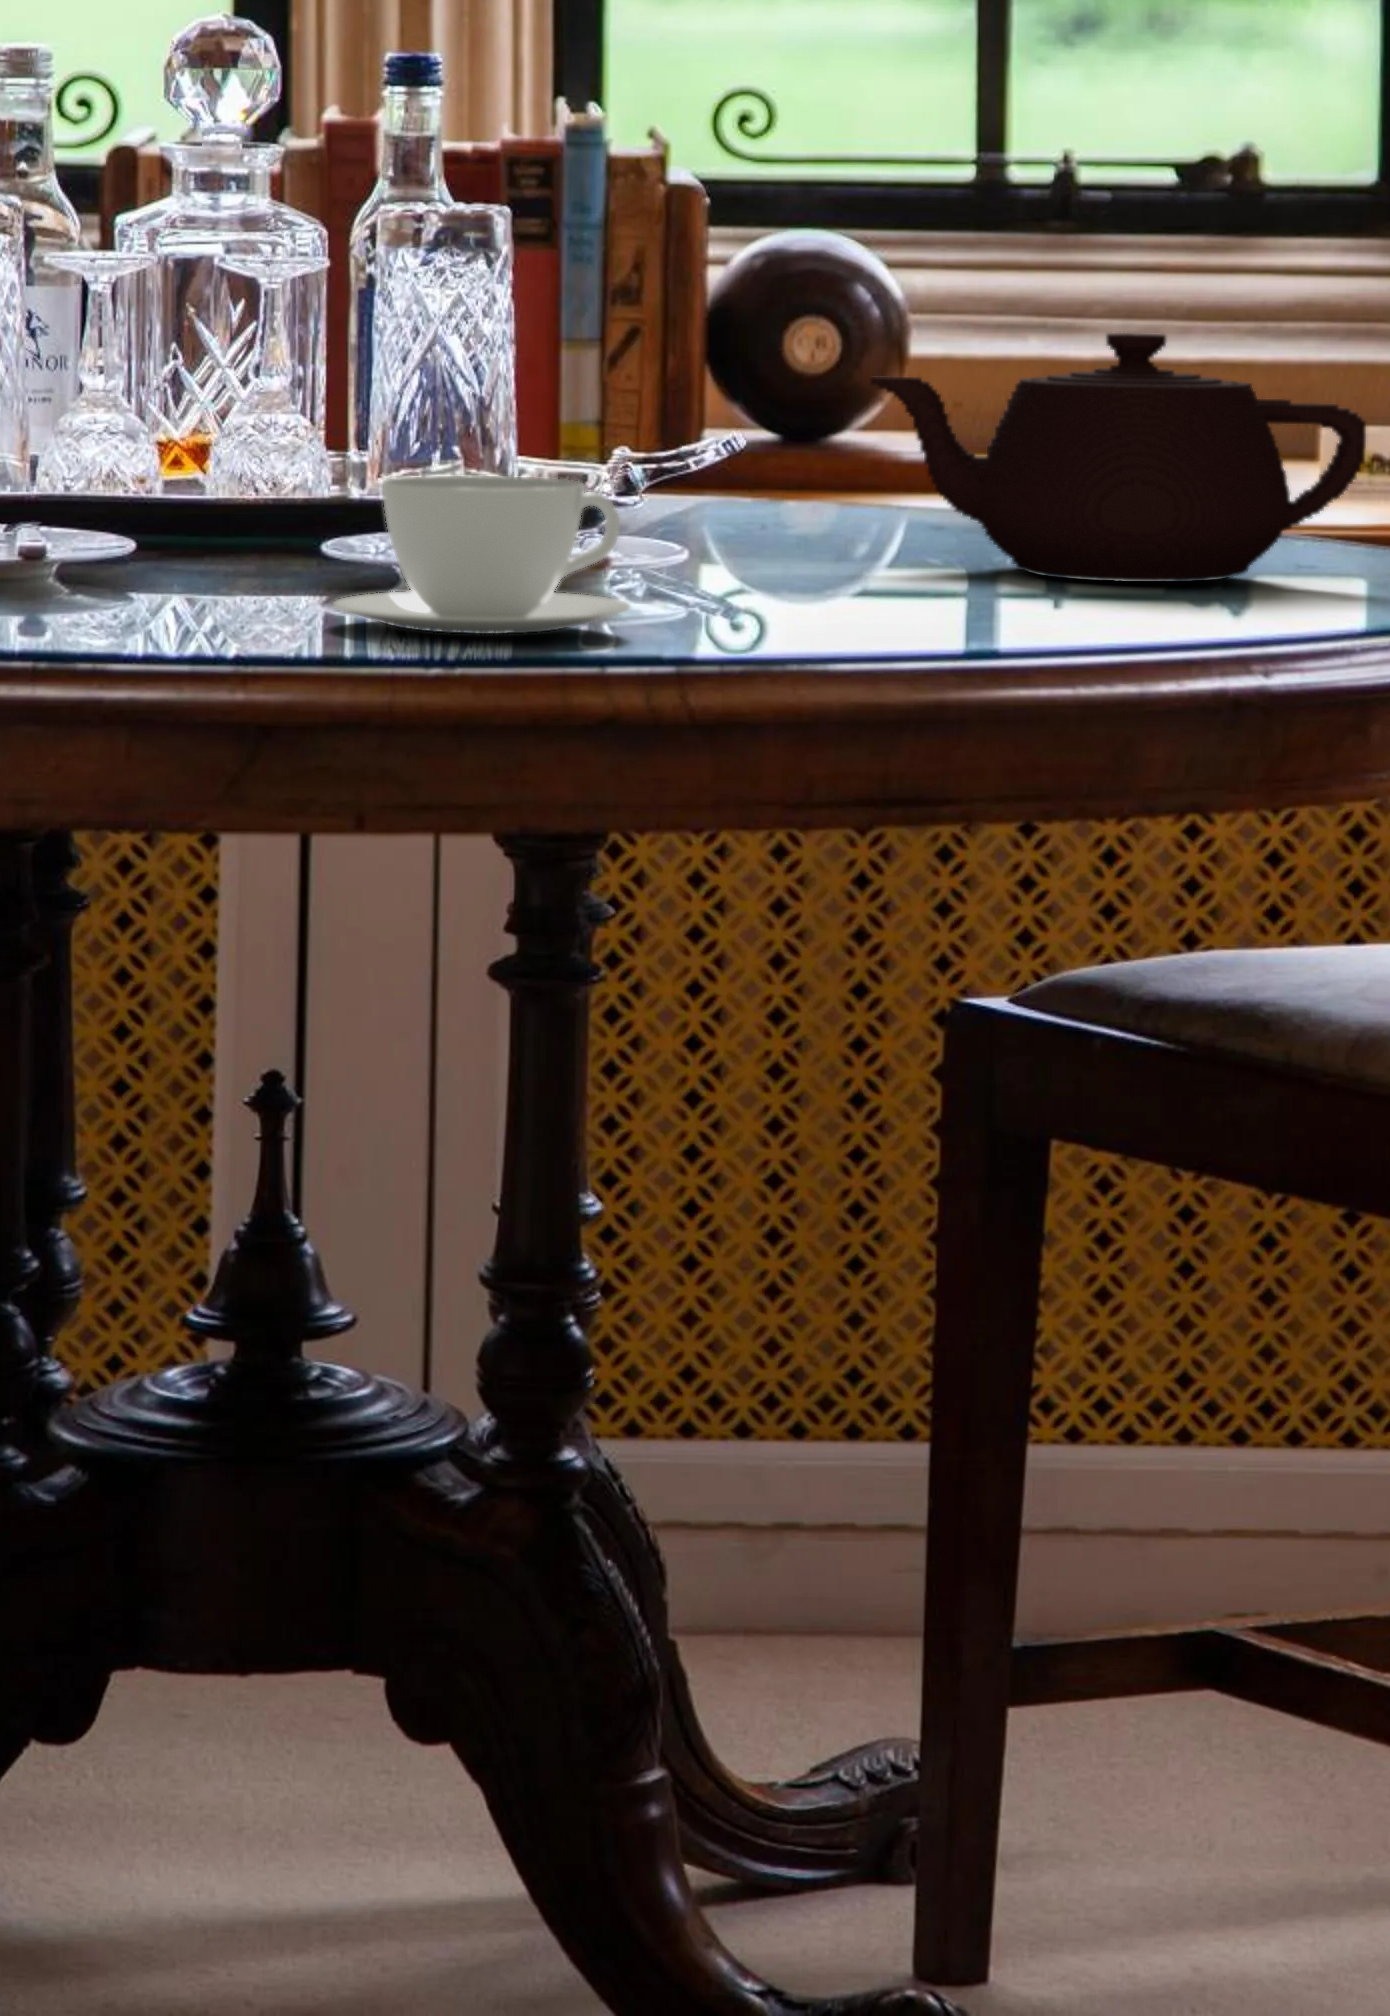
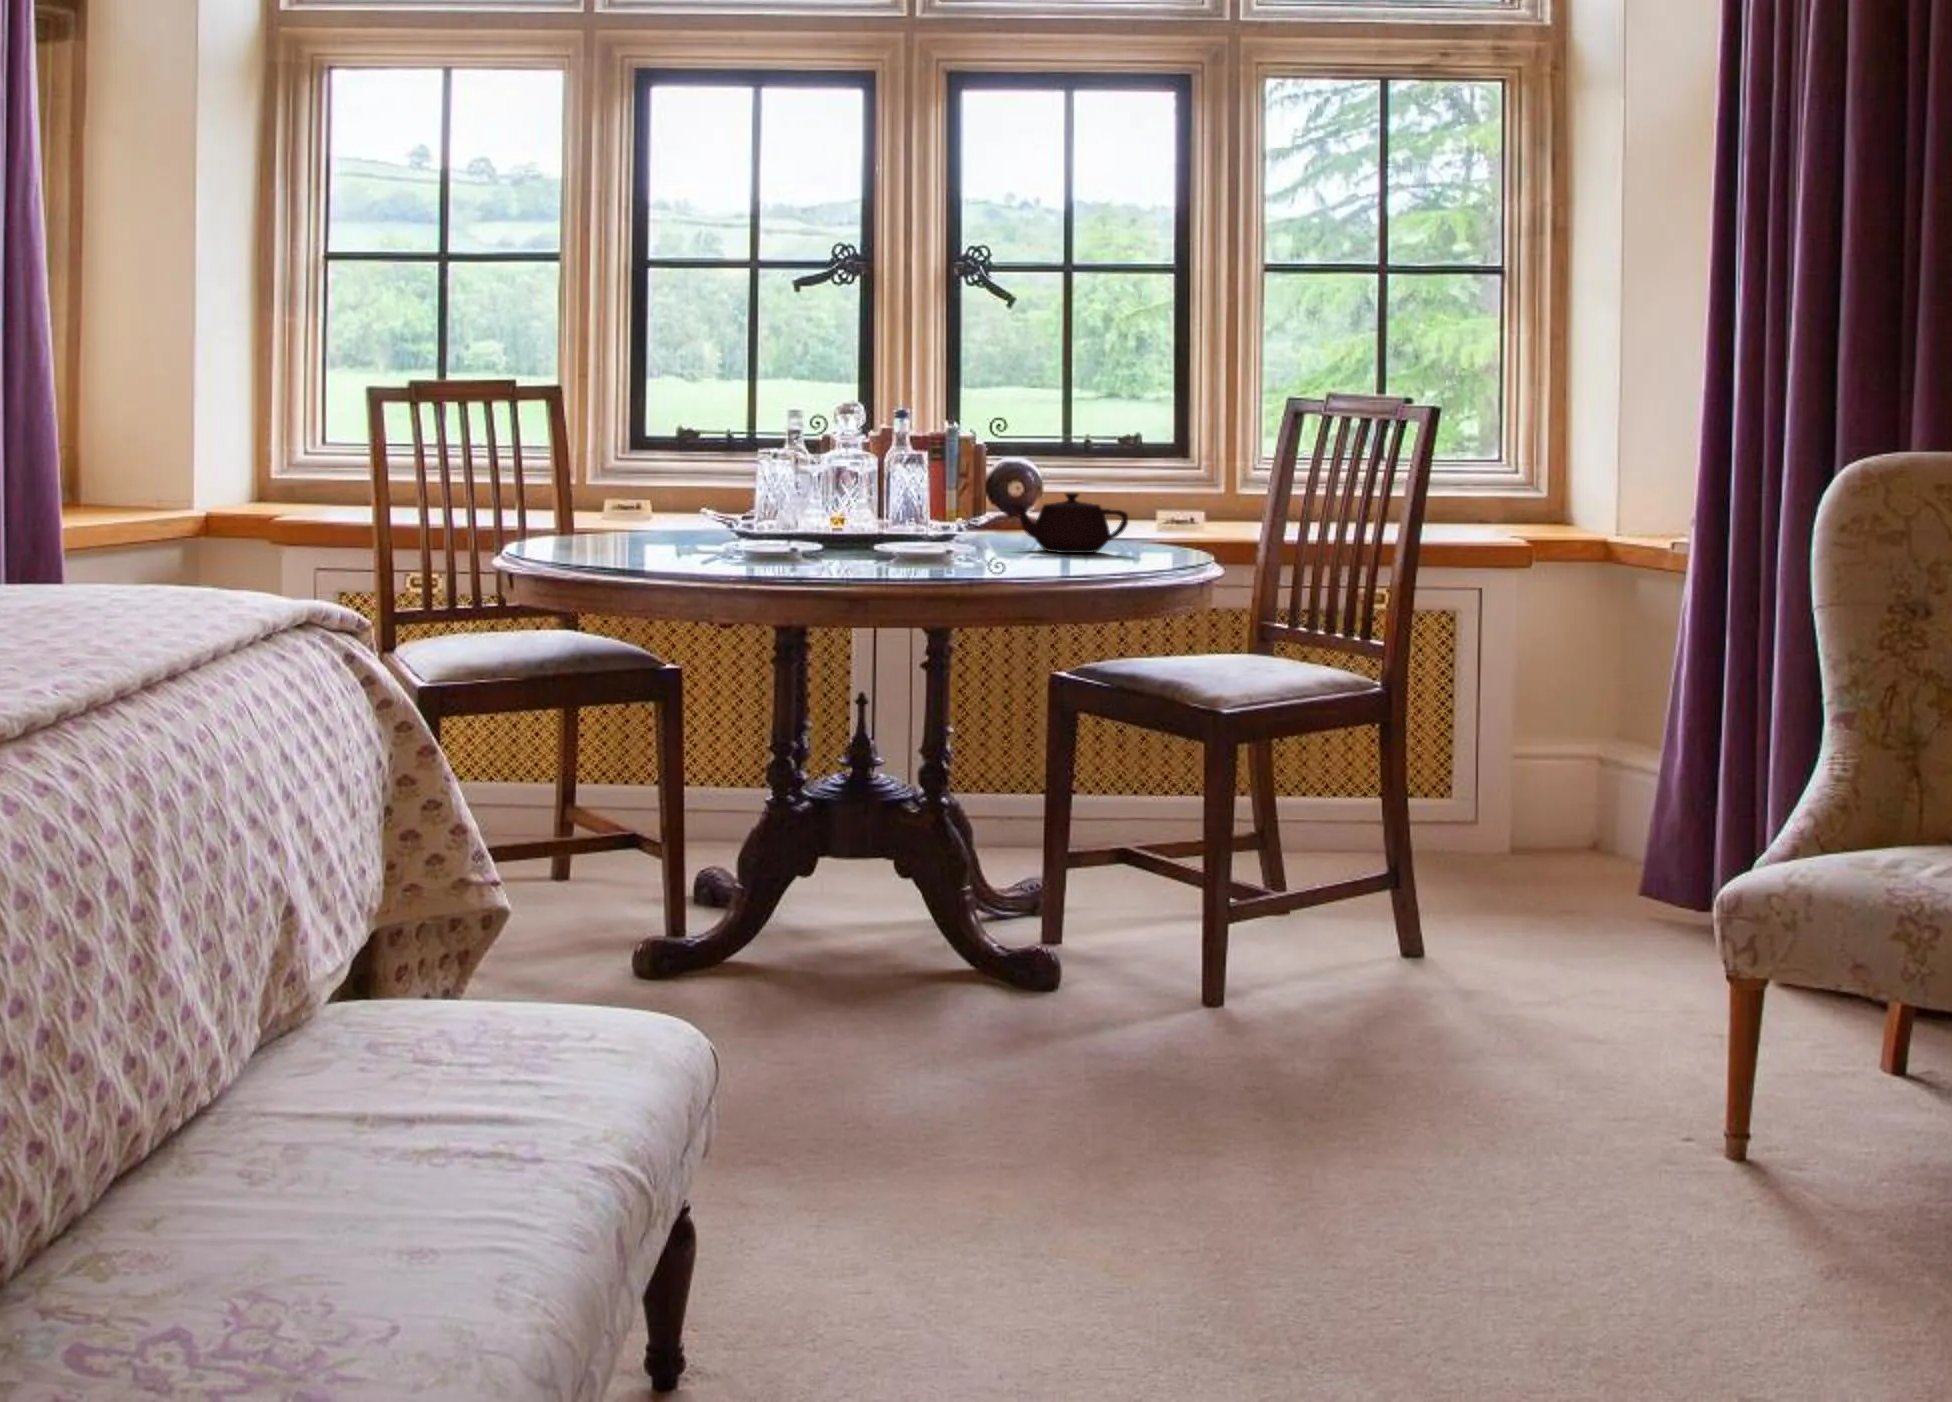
teacup: present [334,476,630,634] -> none [879,528,943,561]

